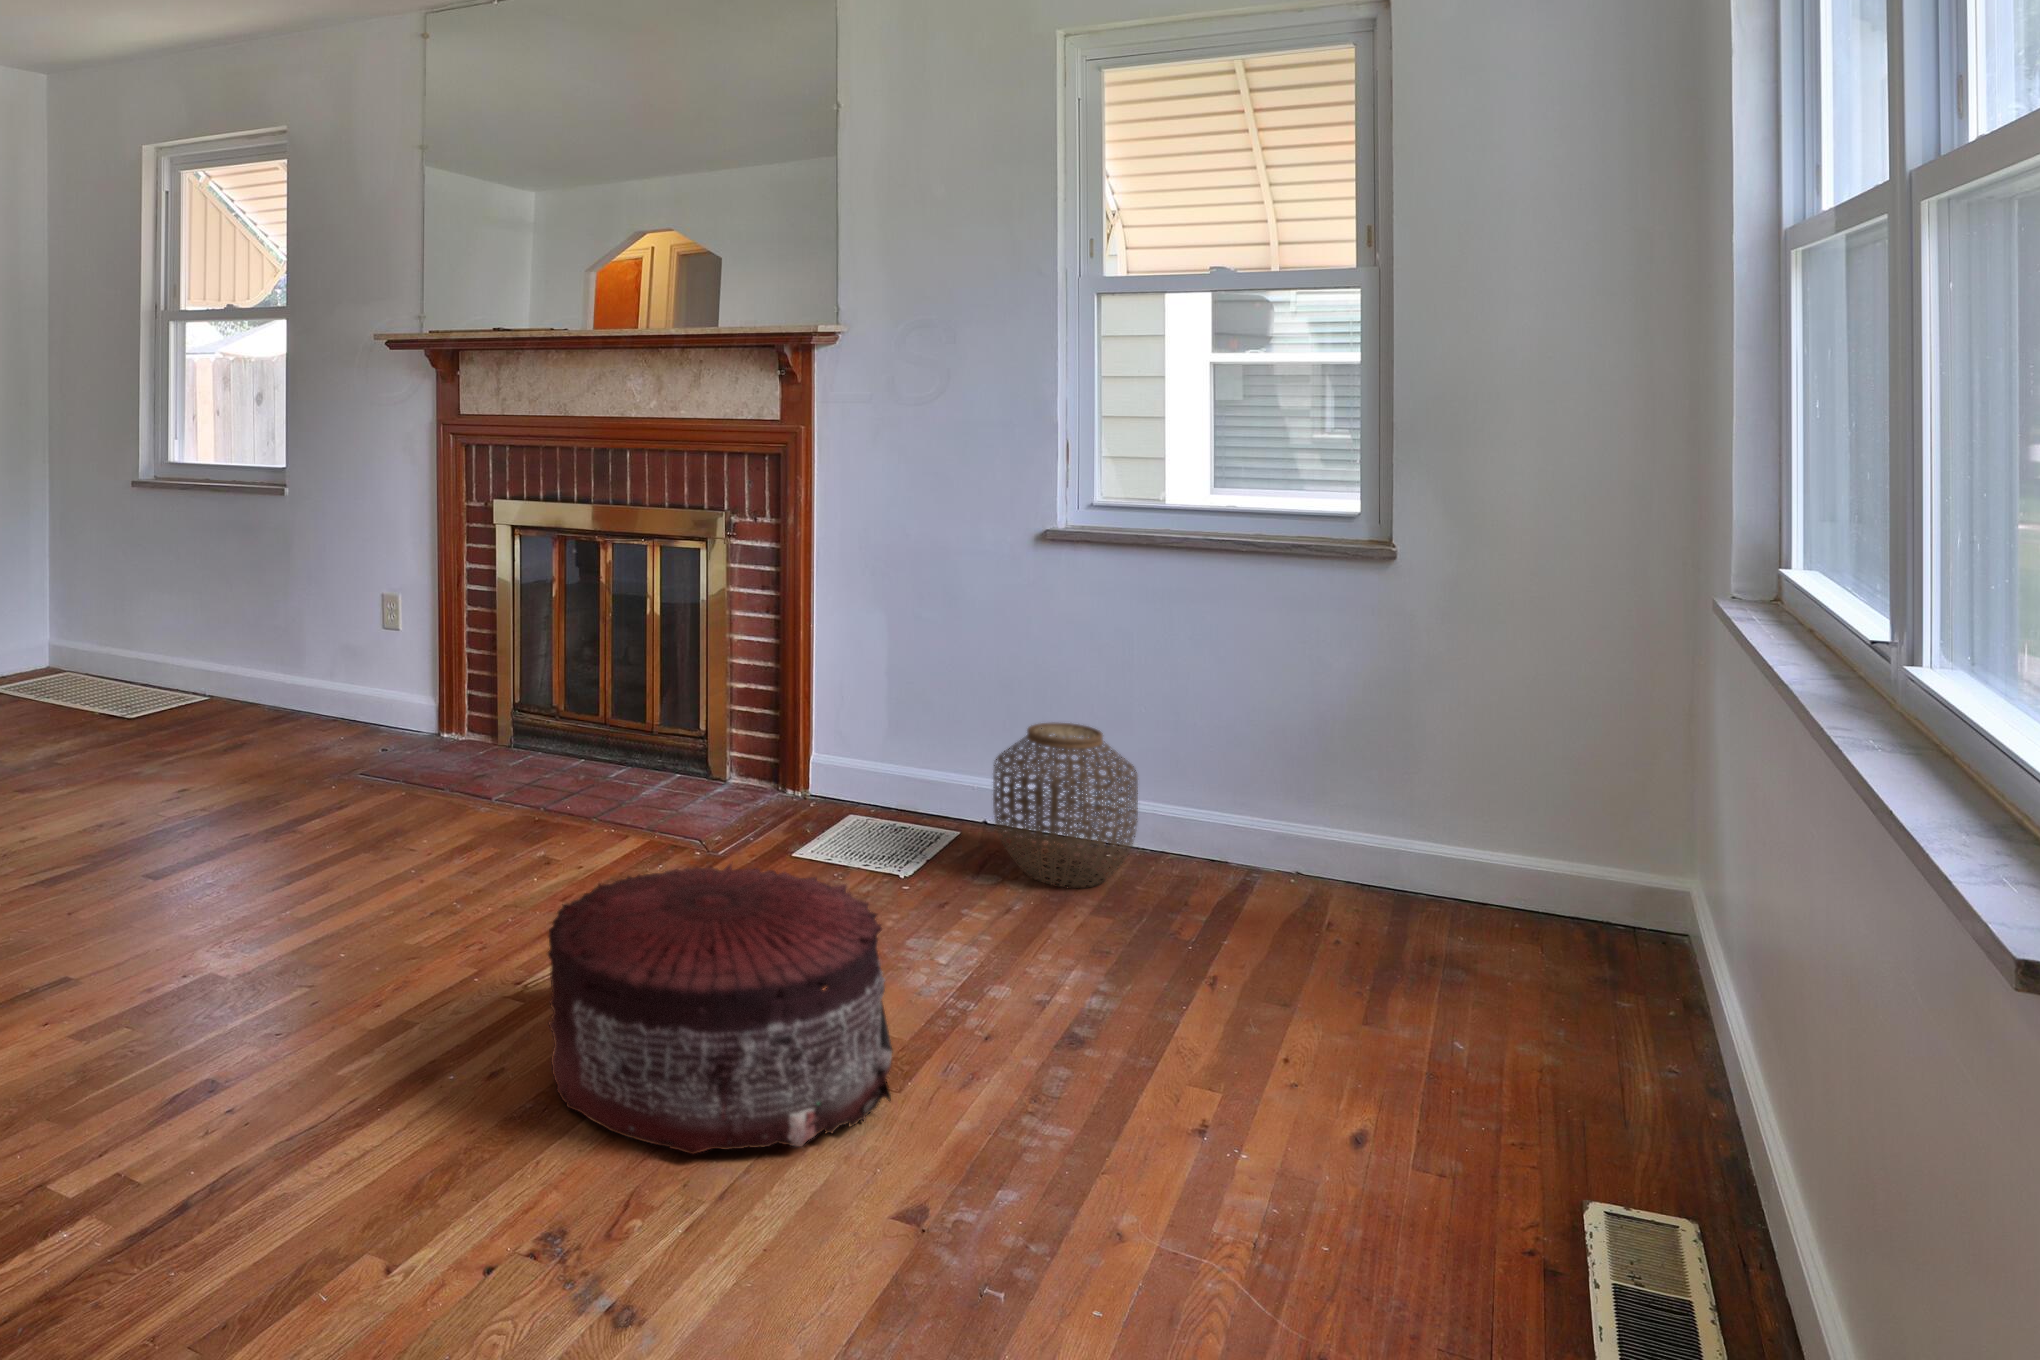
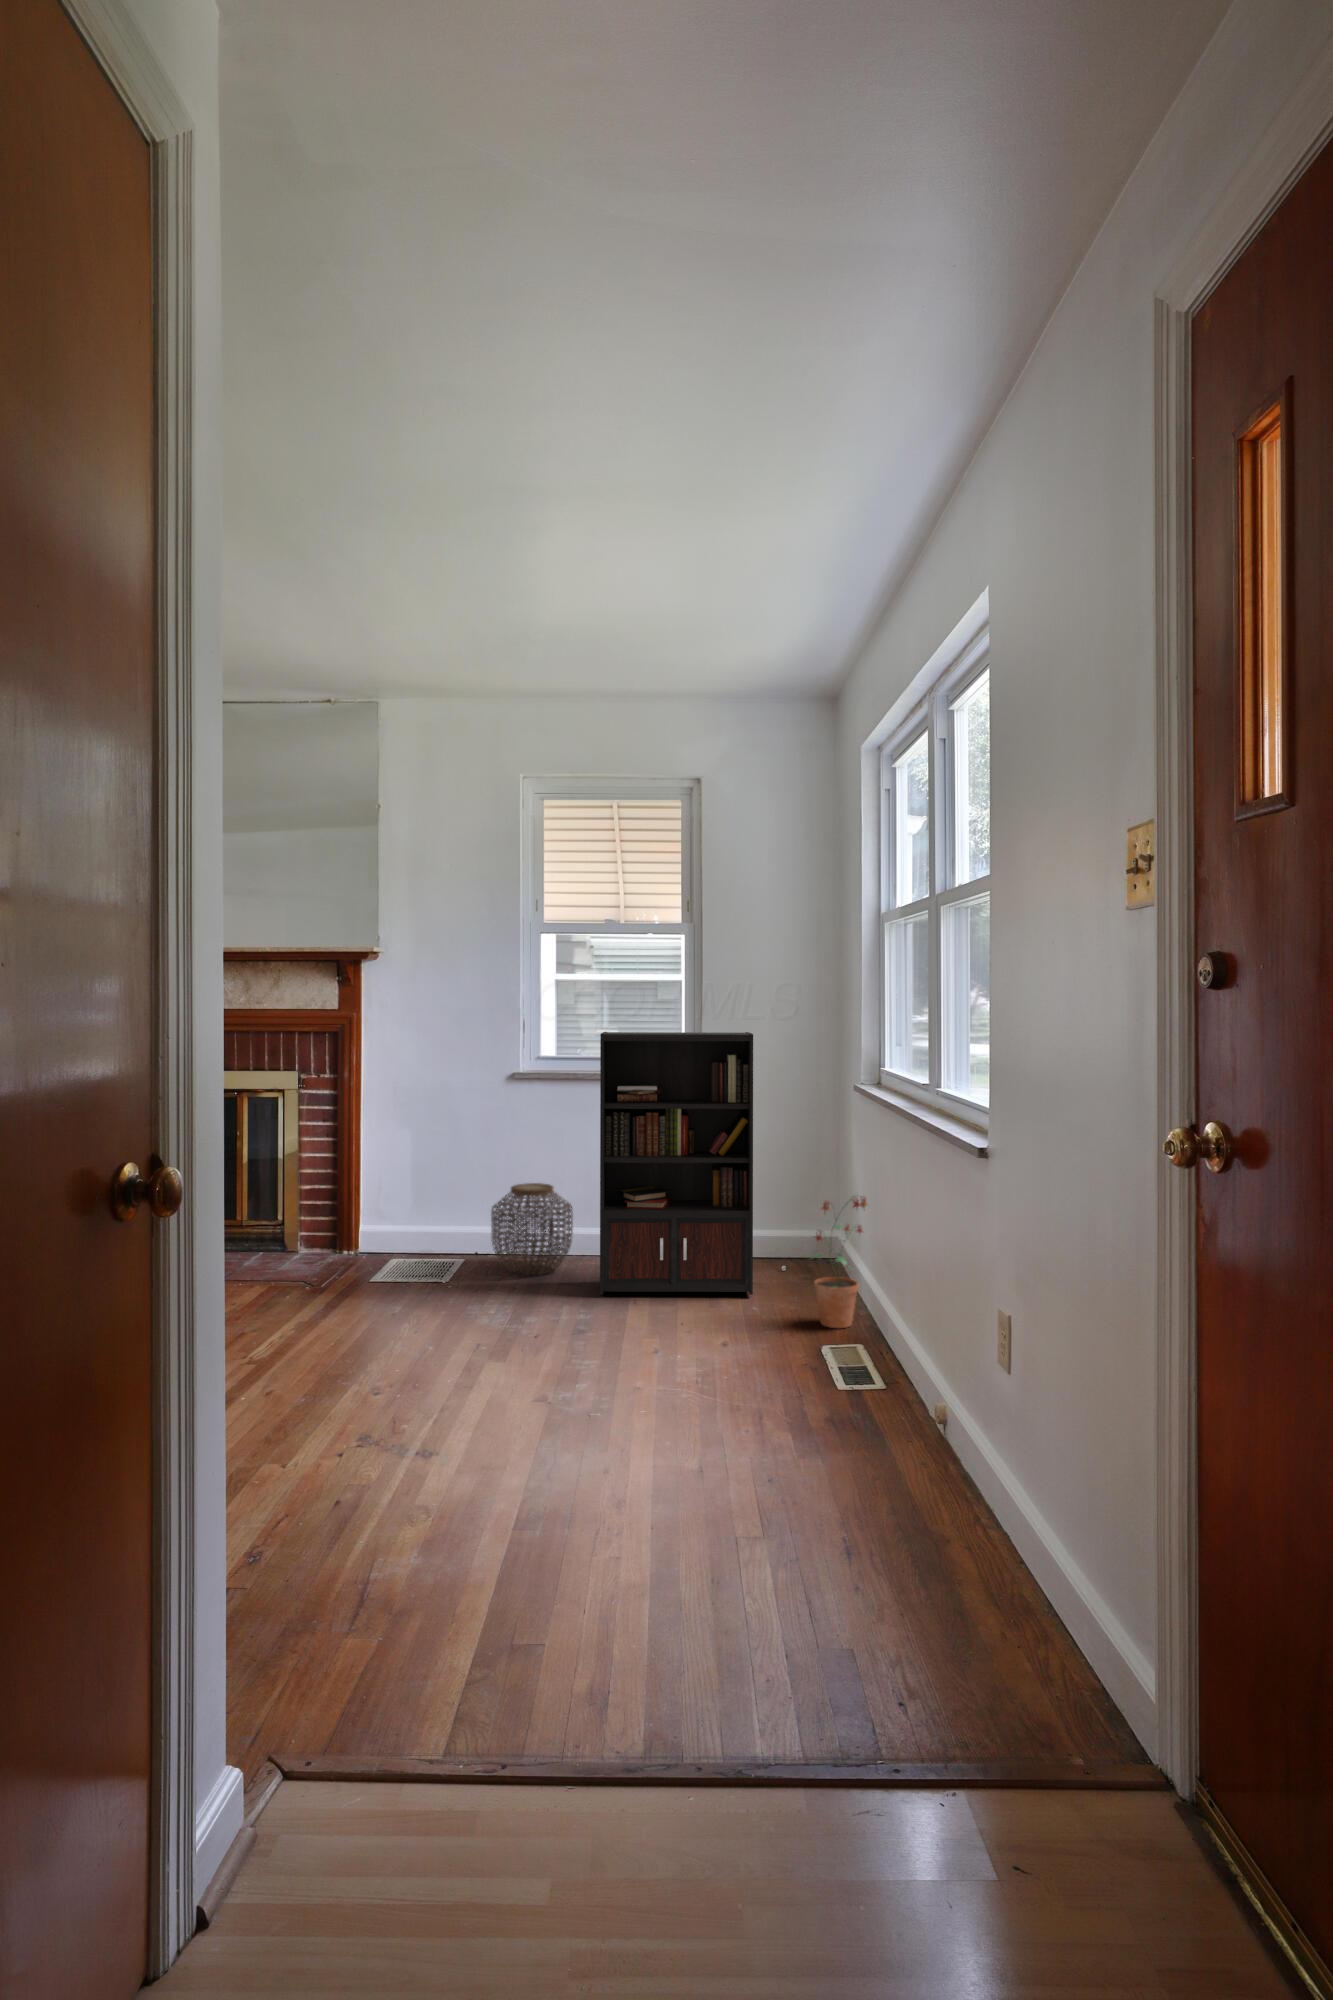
bookcase: none [1154,471,1578,1019] -> present [600,1032,786,1295]
pouf: present [548,864,892,1154] -> none [302,1264,512,1409]
potted plant: none [1578,866,1746,1163] -> present [811,1196,867,1328]

